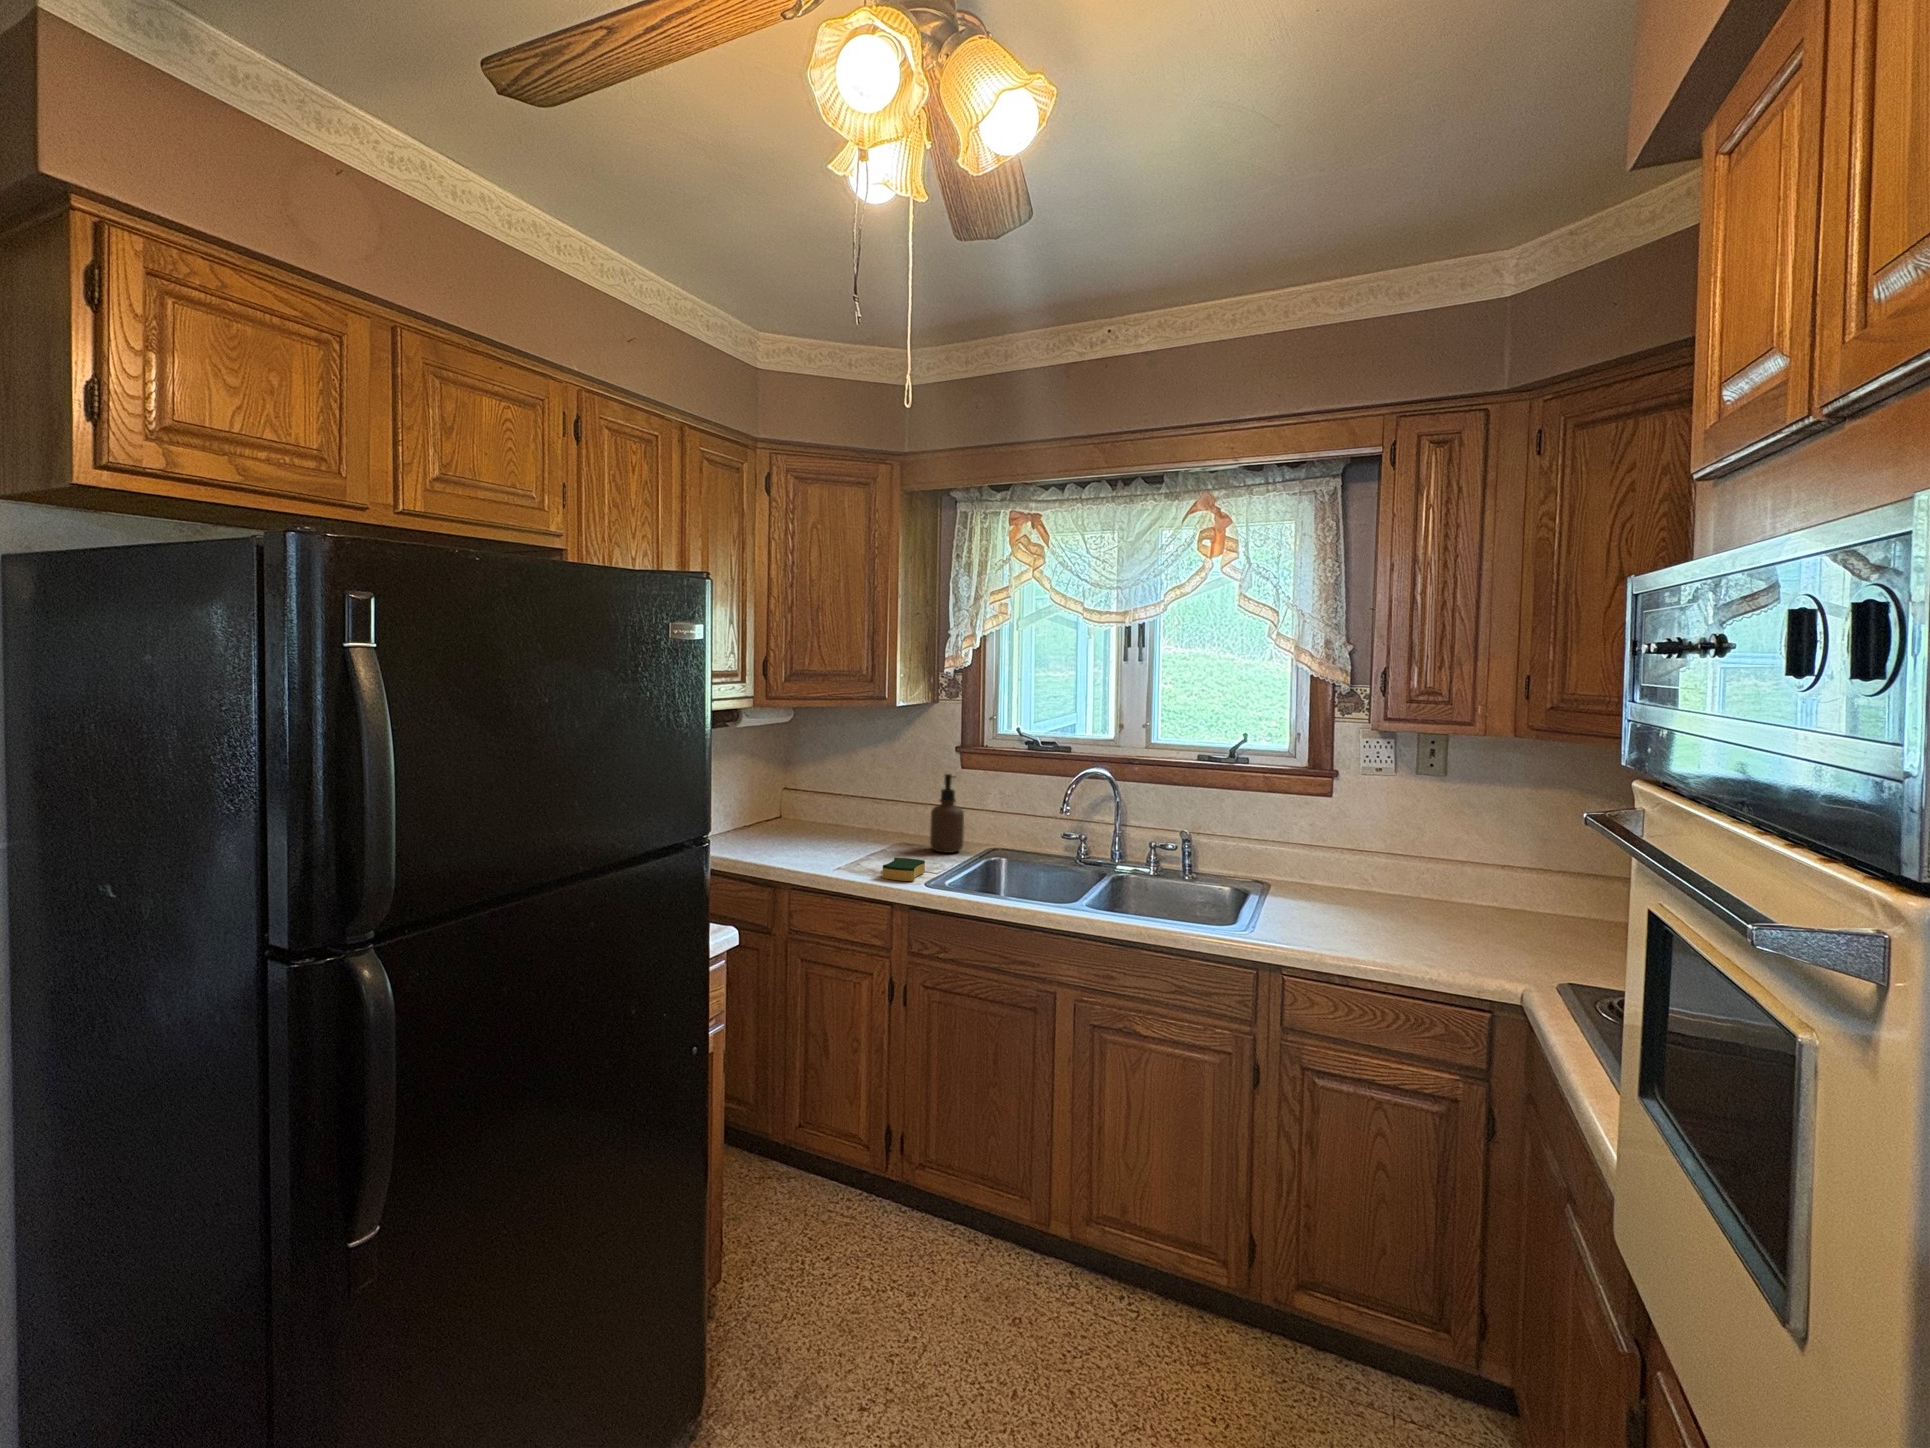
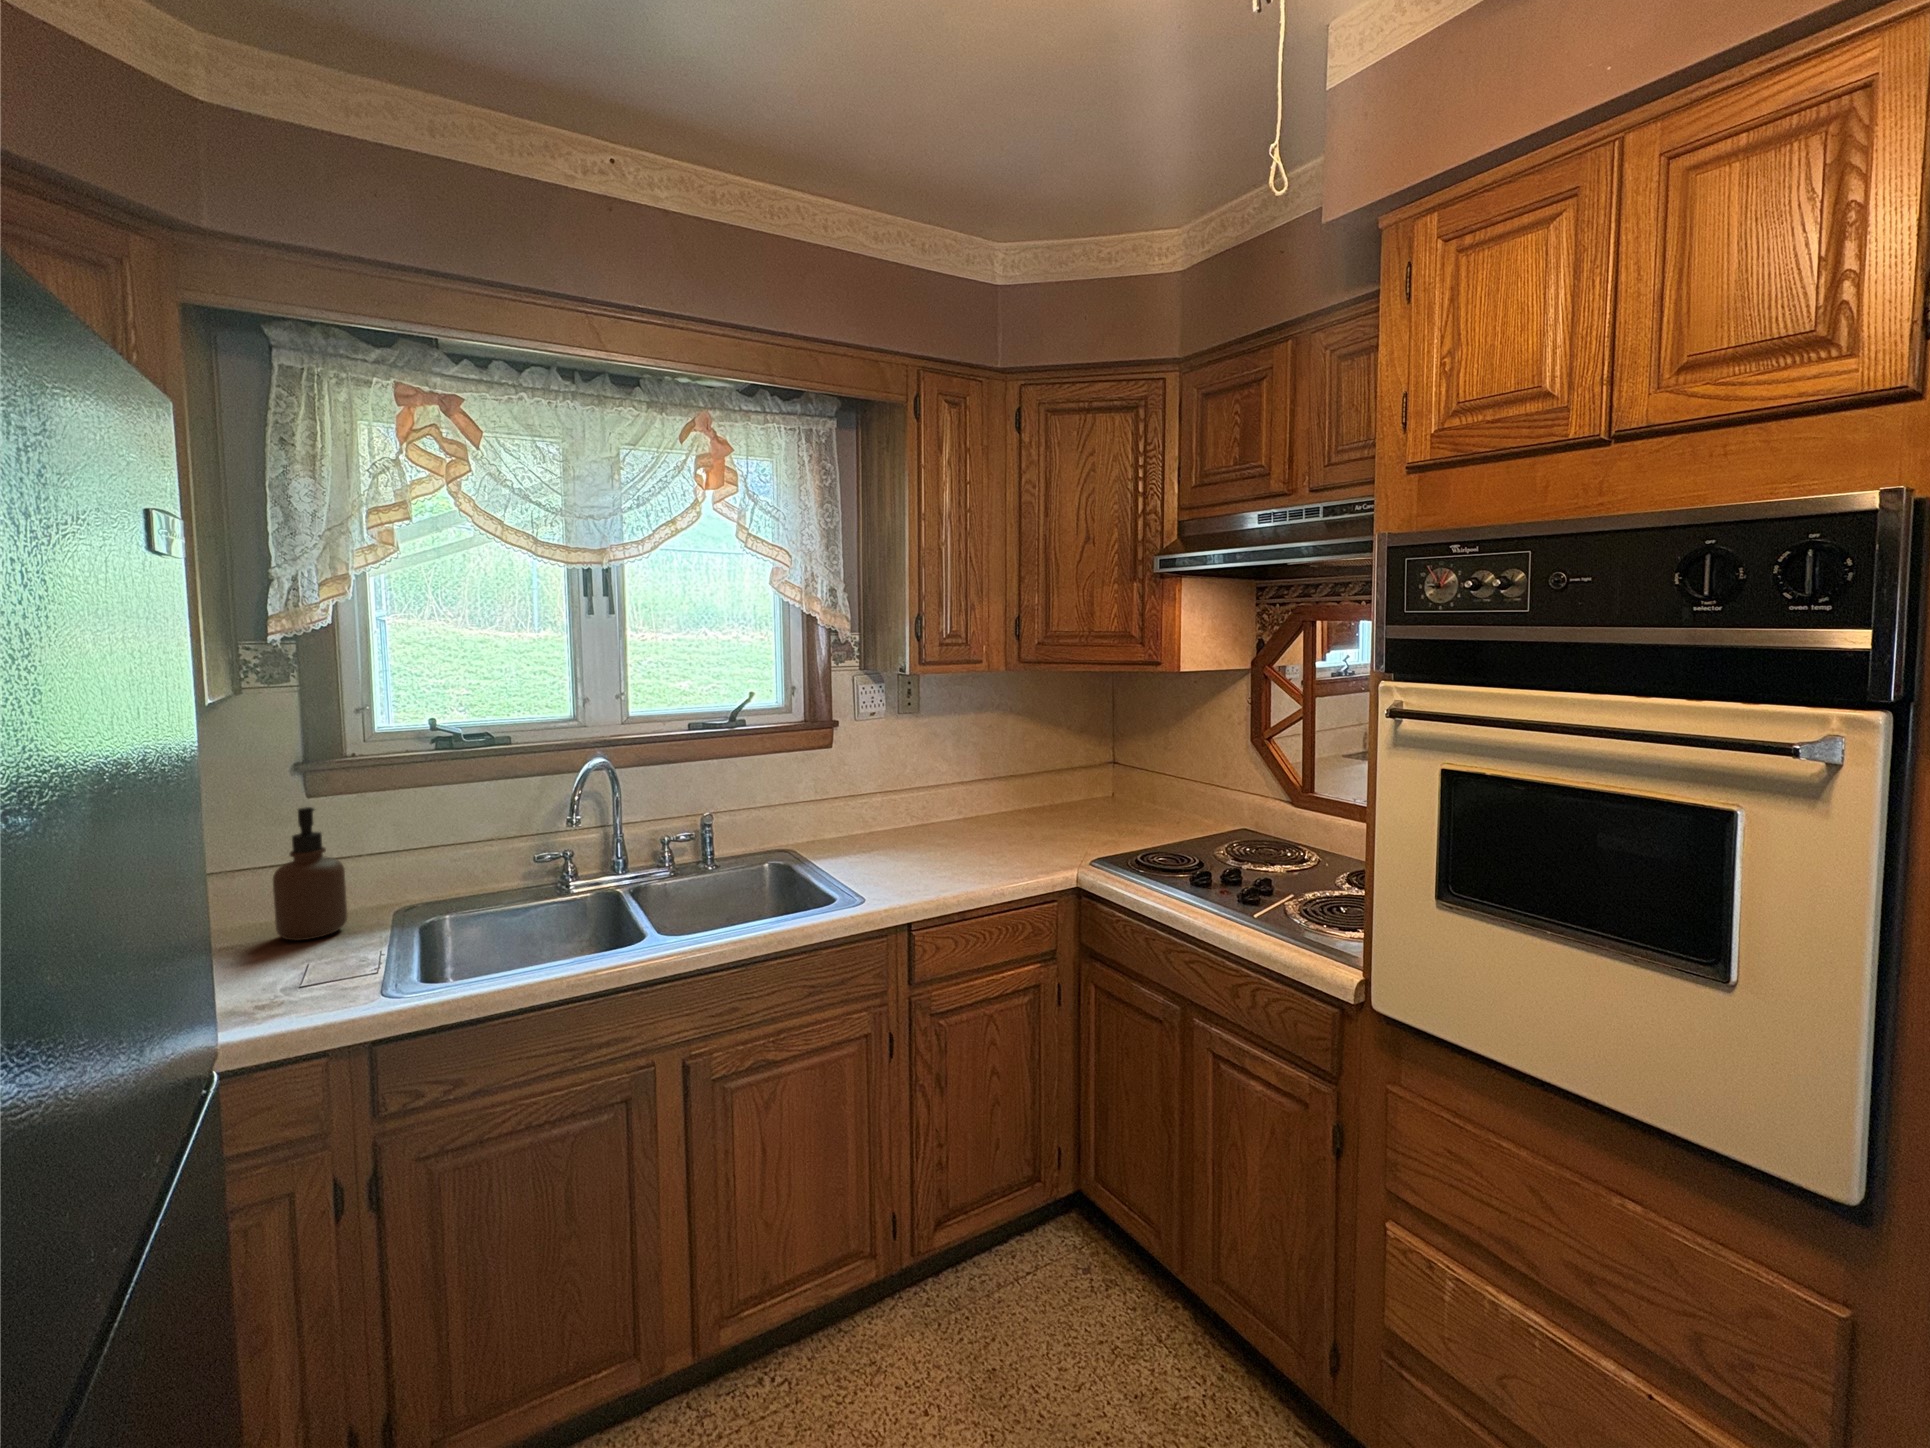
sponge: present [882,858,925,881] -> none [269,959,348,1016]

